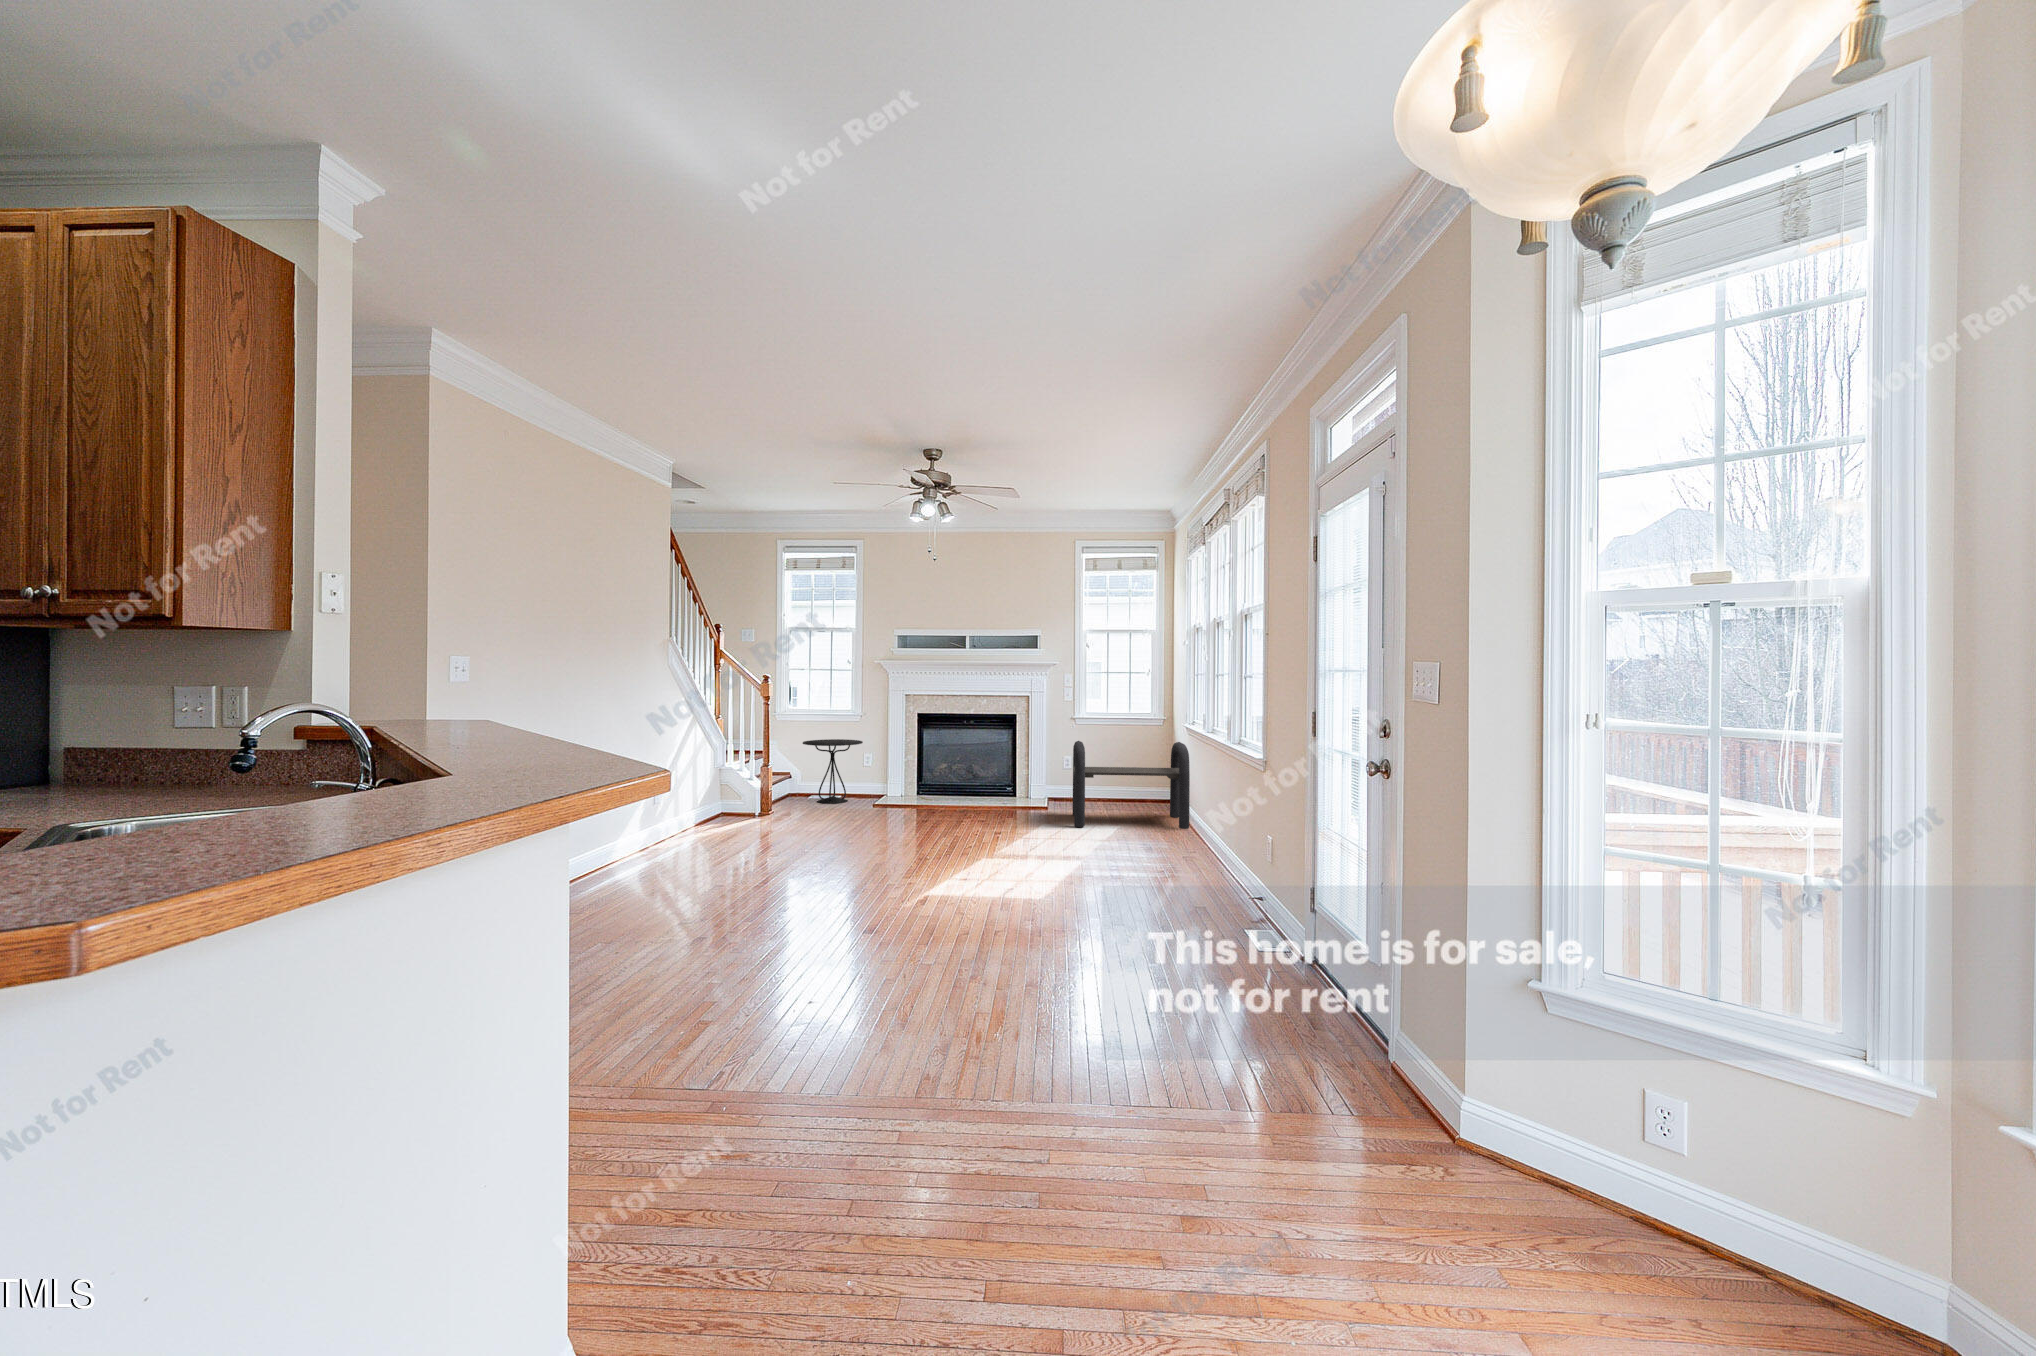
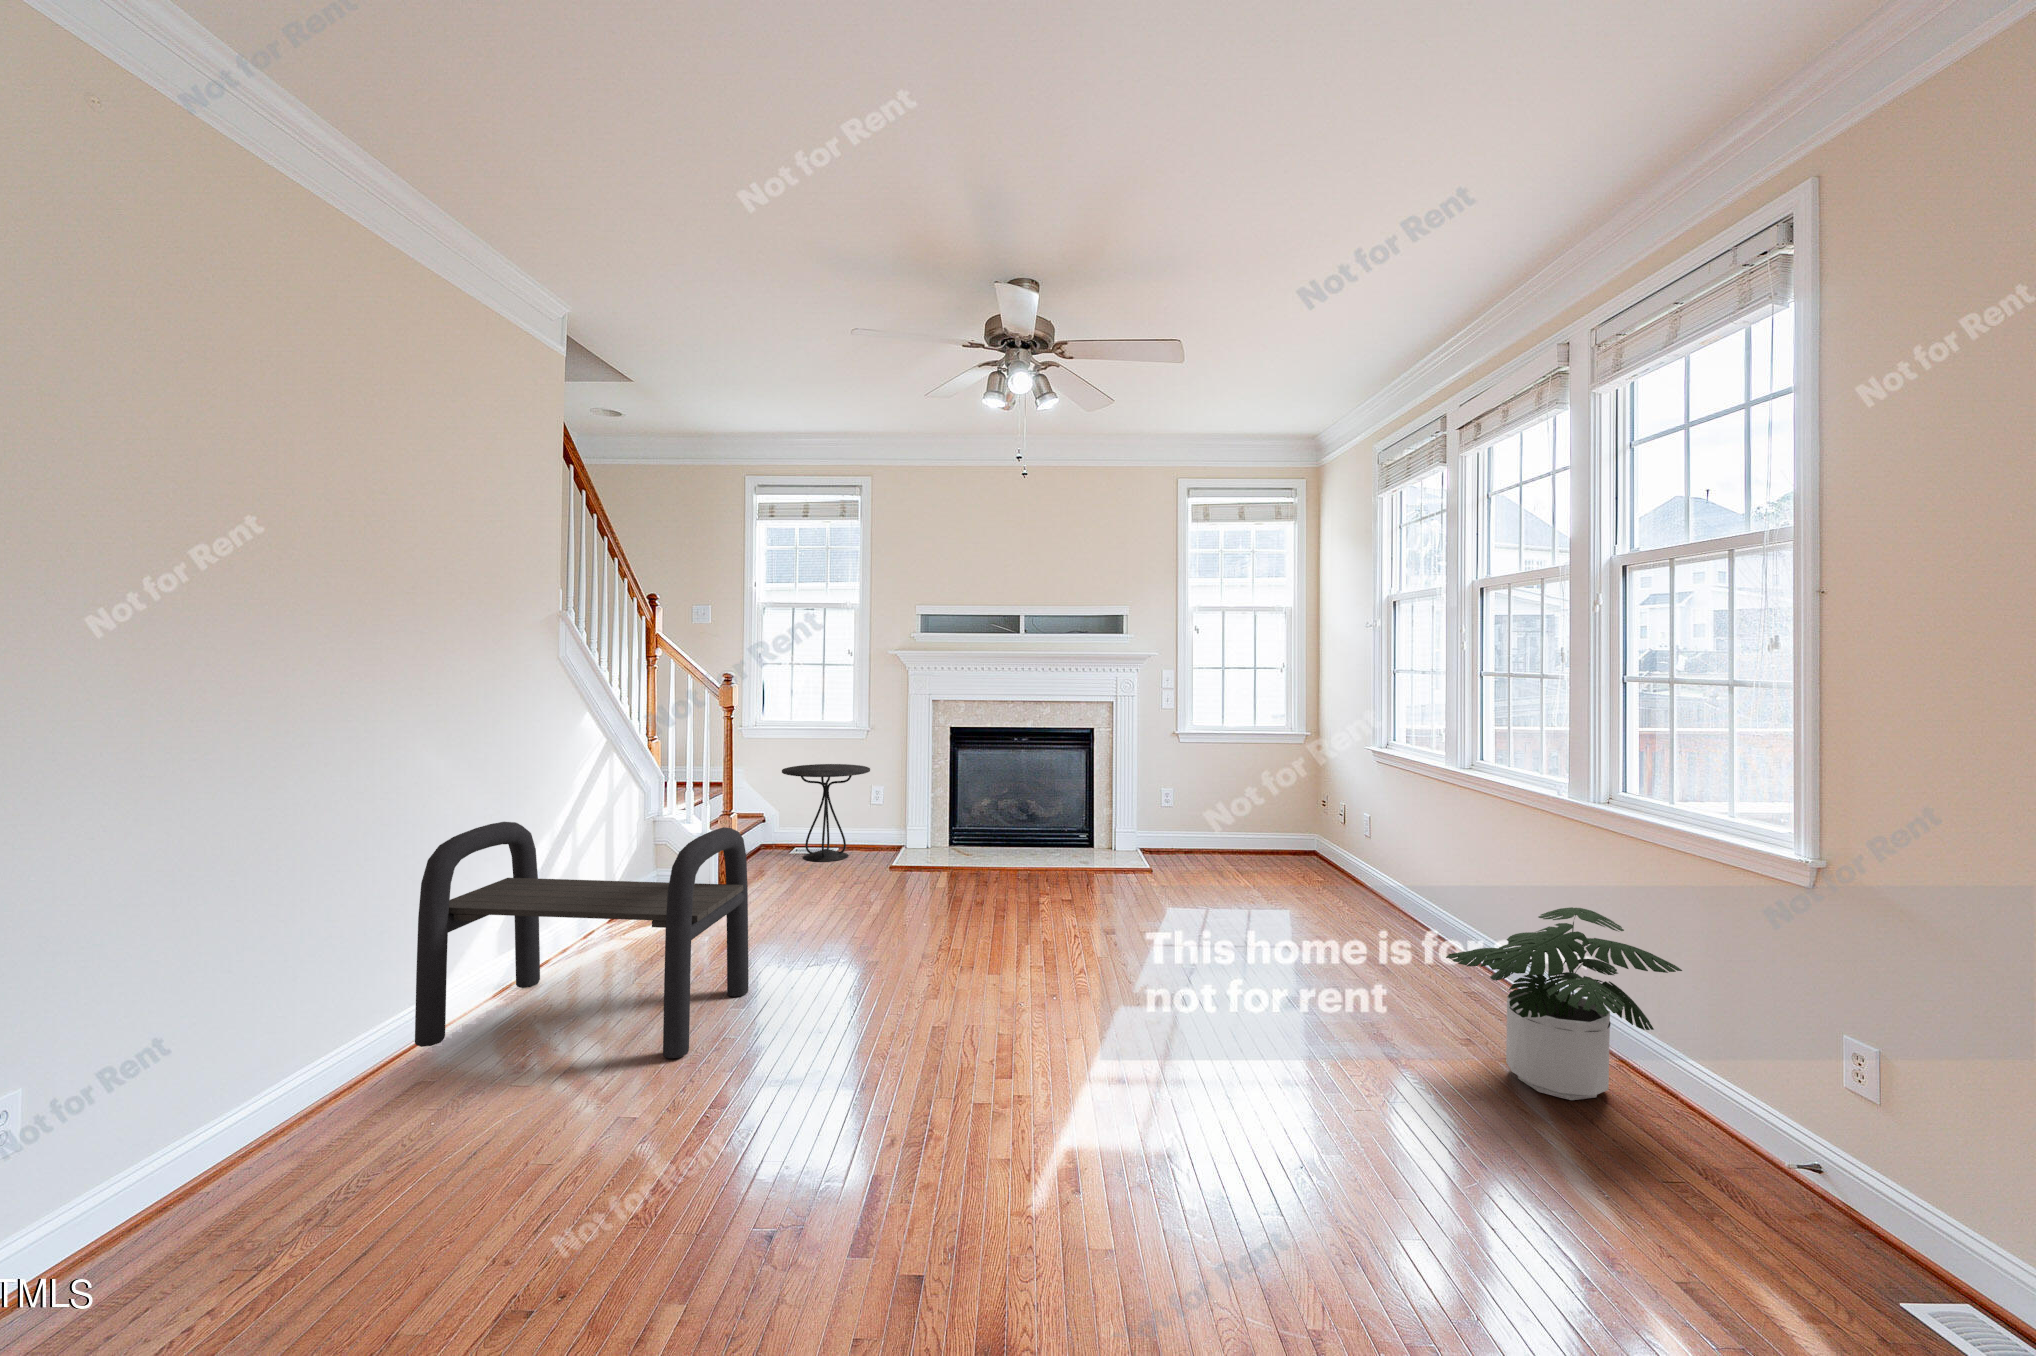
bench: present [1073,741,1190,829] -> present [415,822,748,1058]
potted plant: none [1145,798,1238,890] -> present [1446,907,1682,1100]

